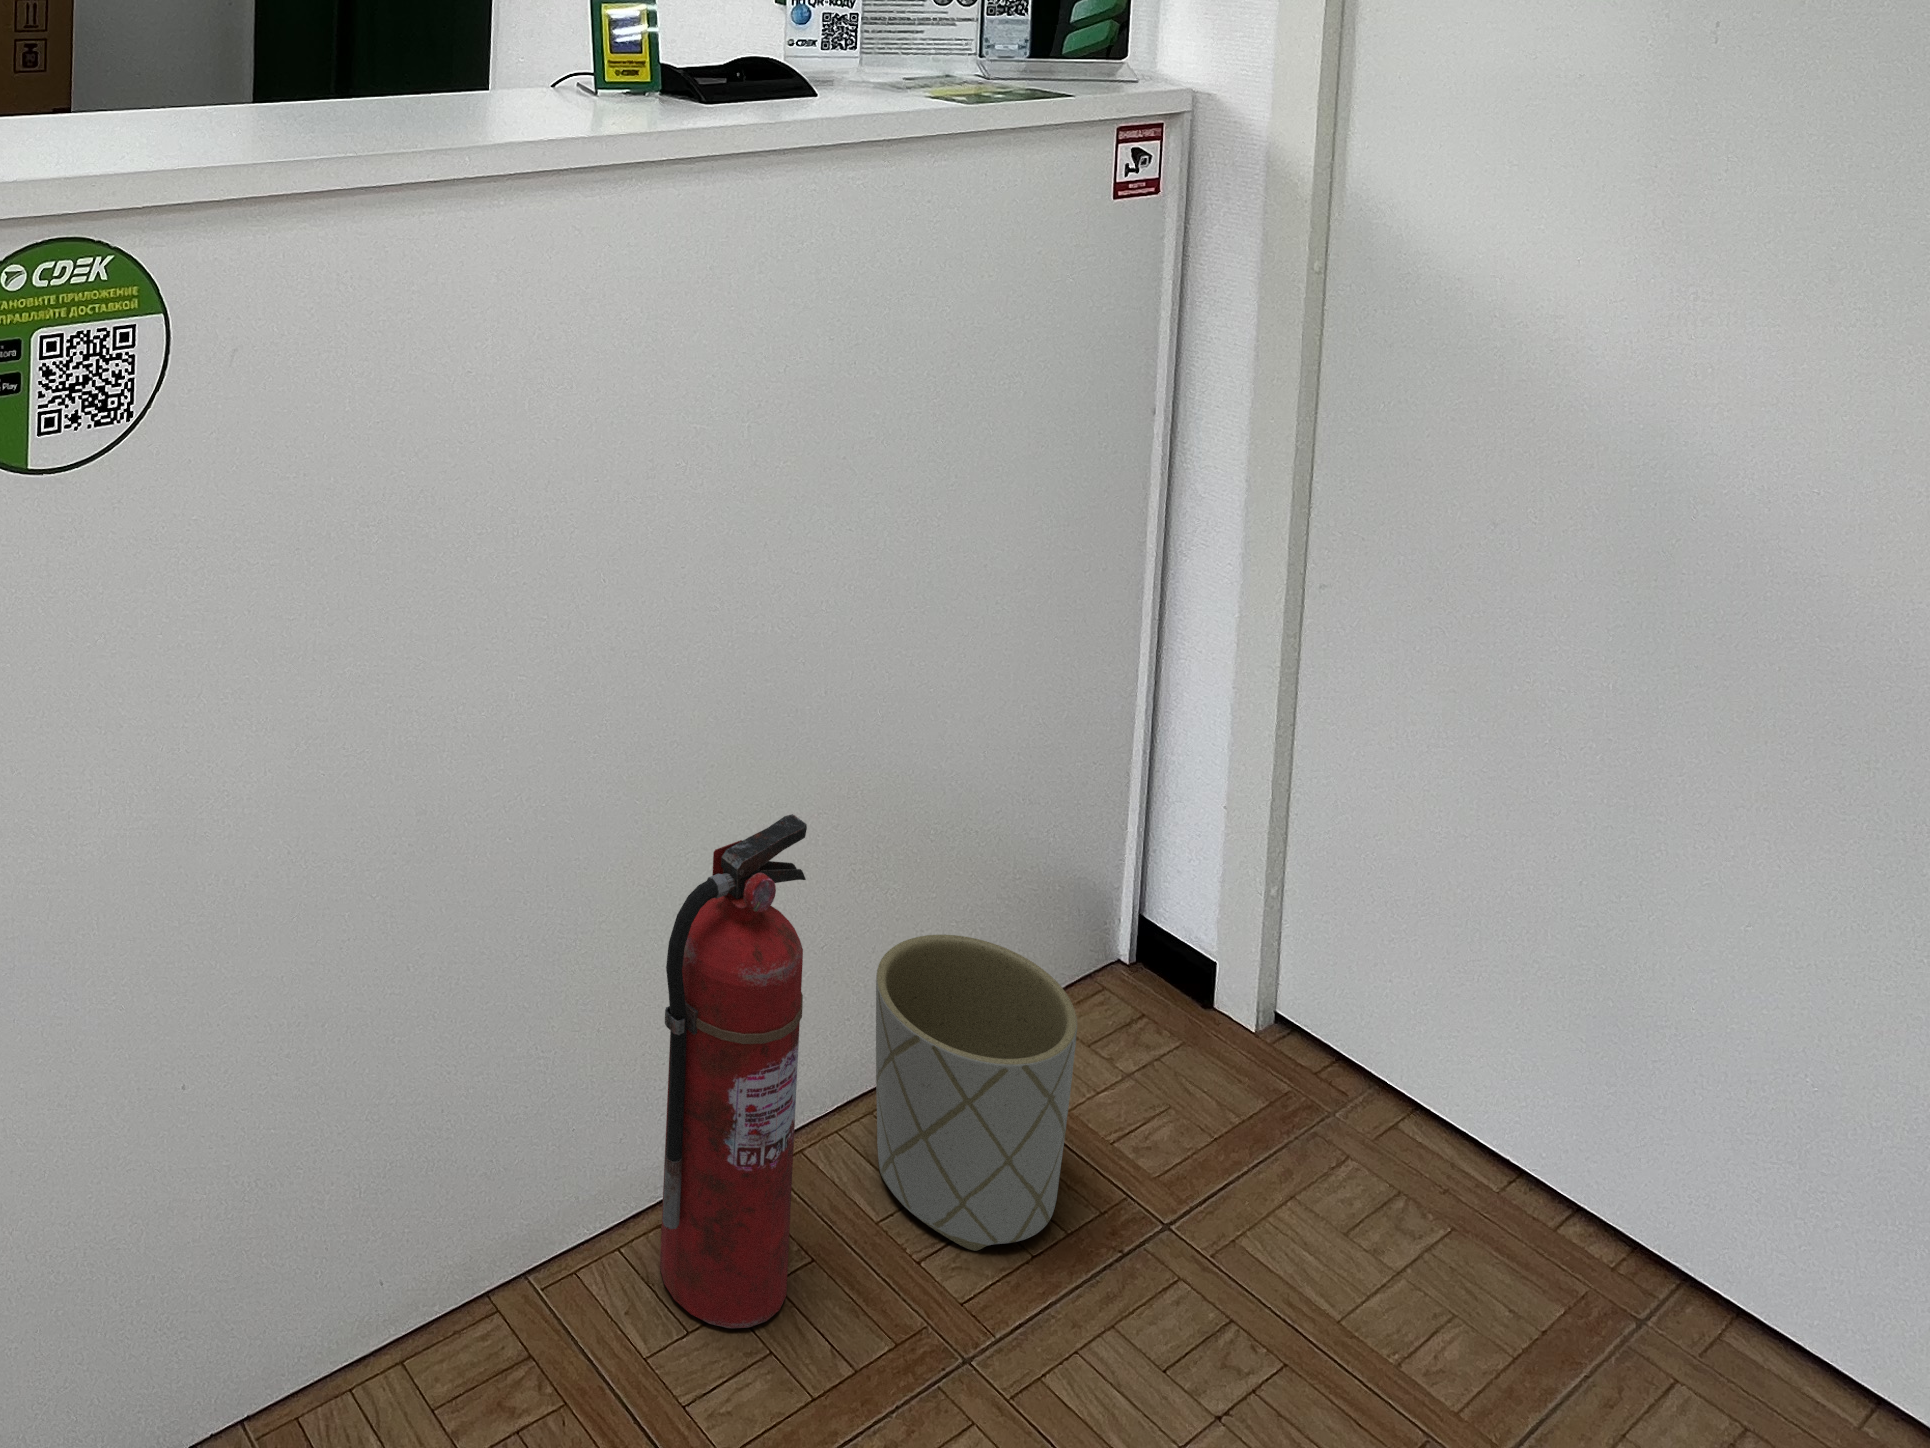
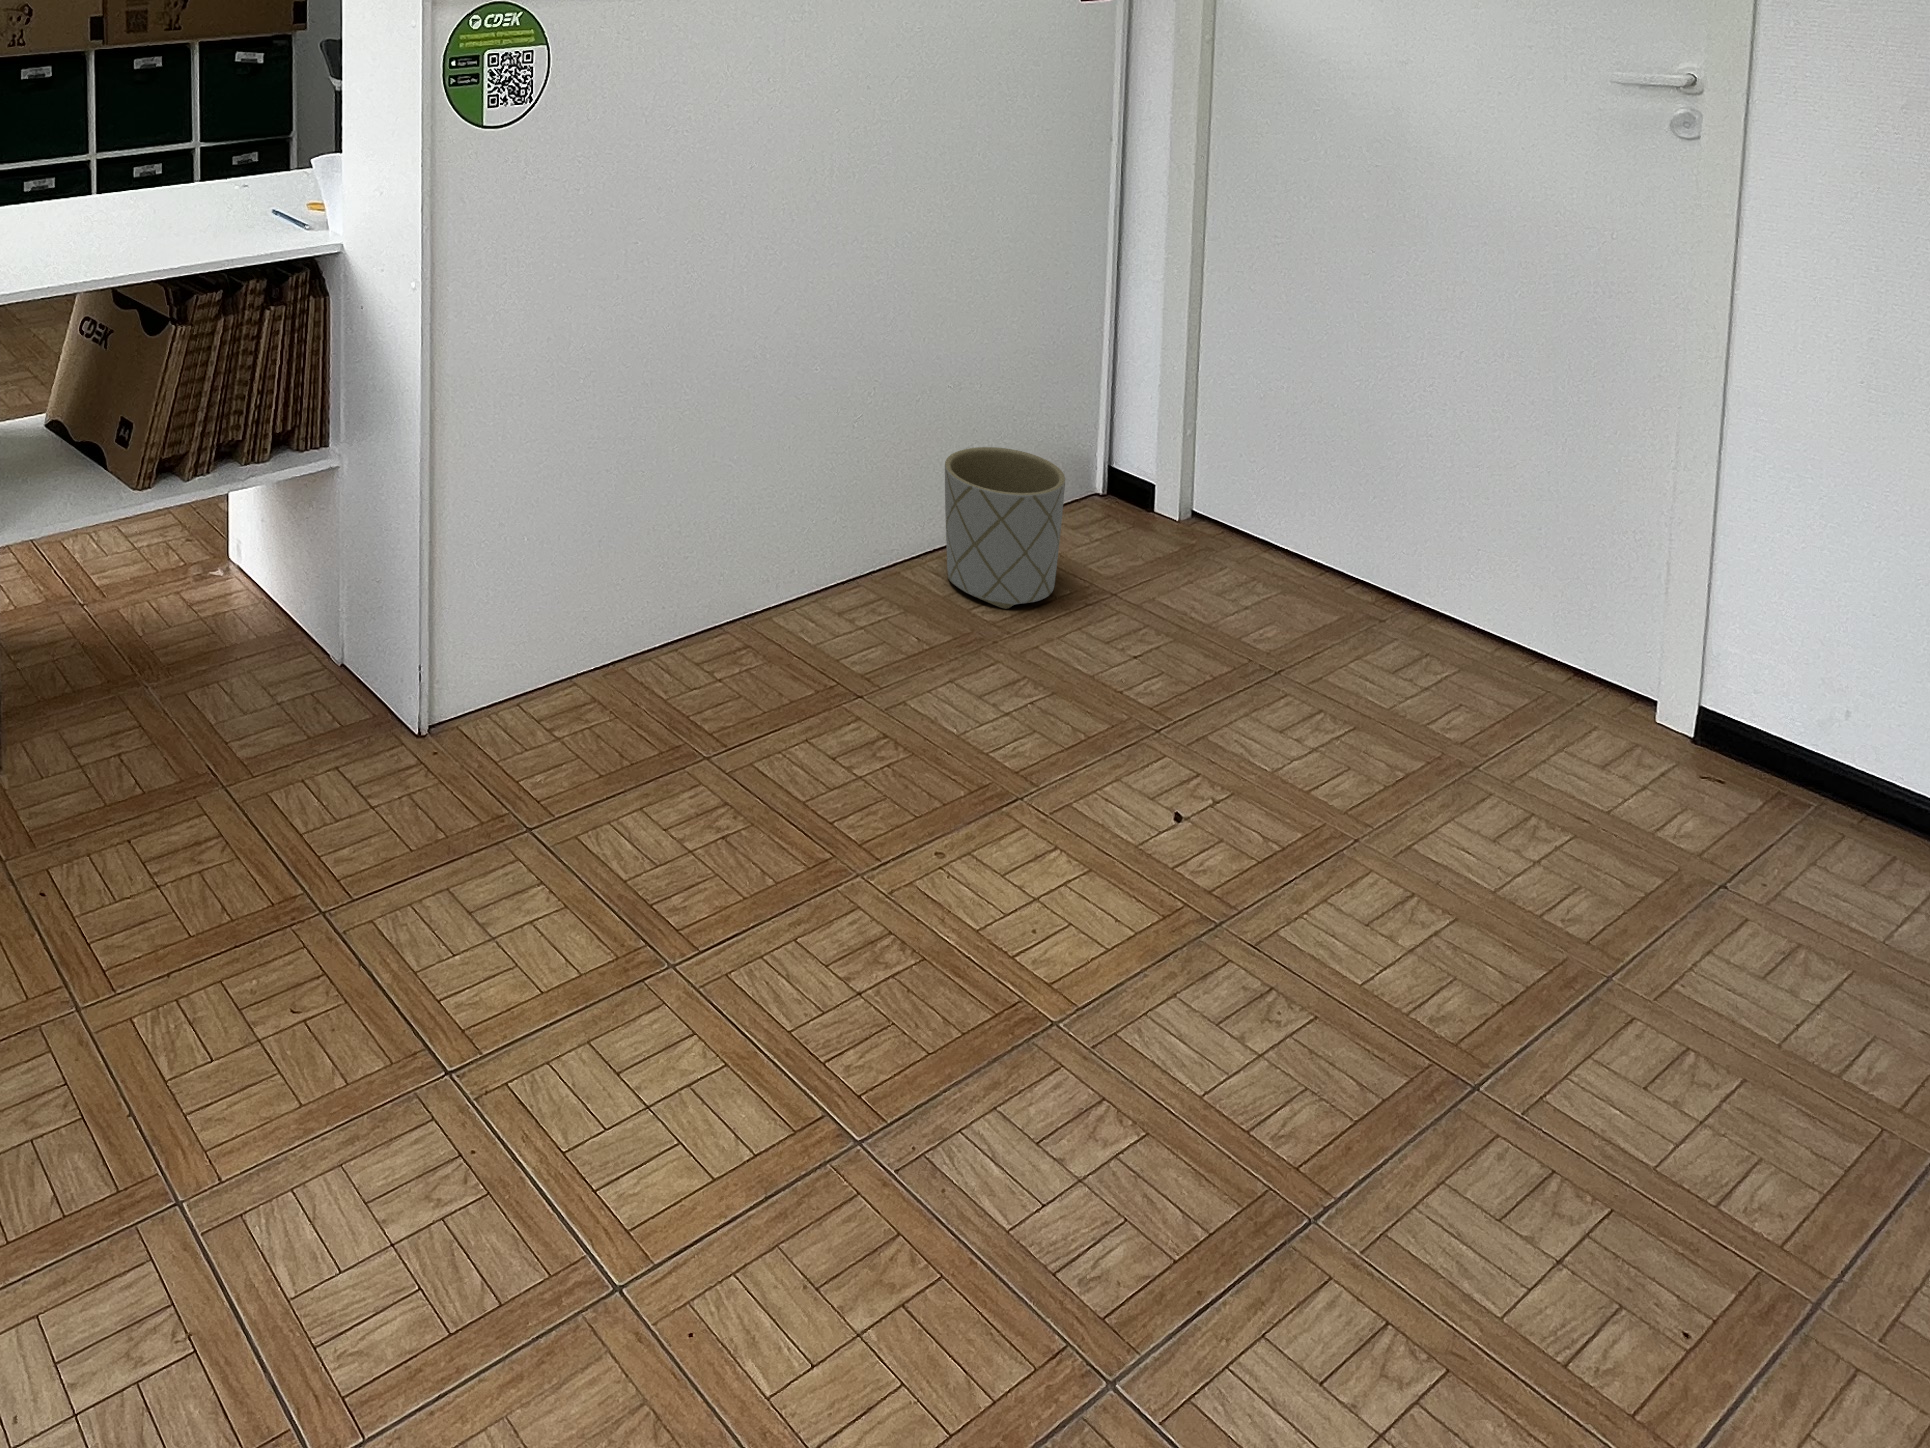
fire extinguisher: present [660,814,807,1328] -> none [823,354,904,640]

